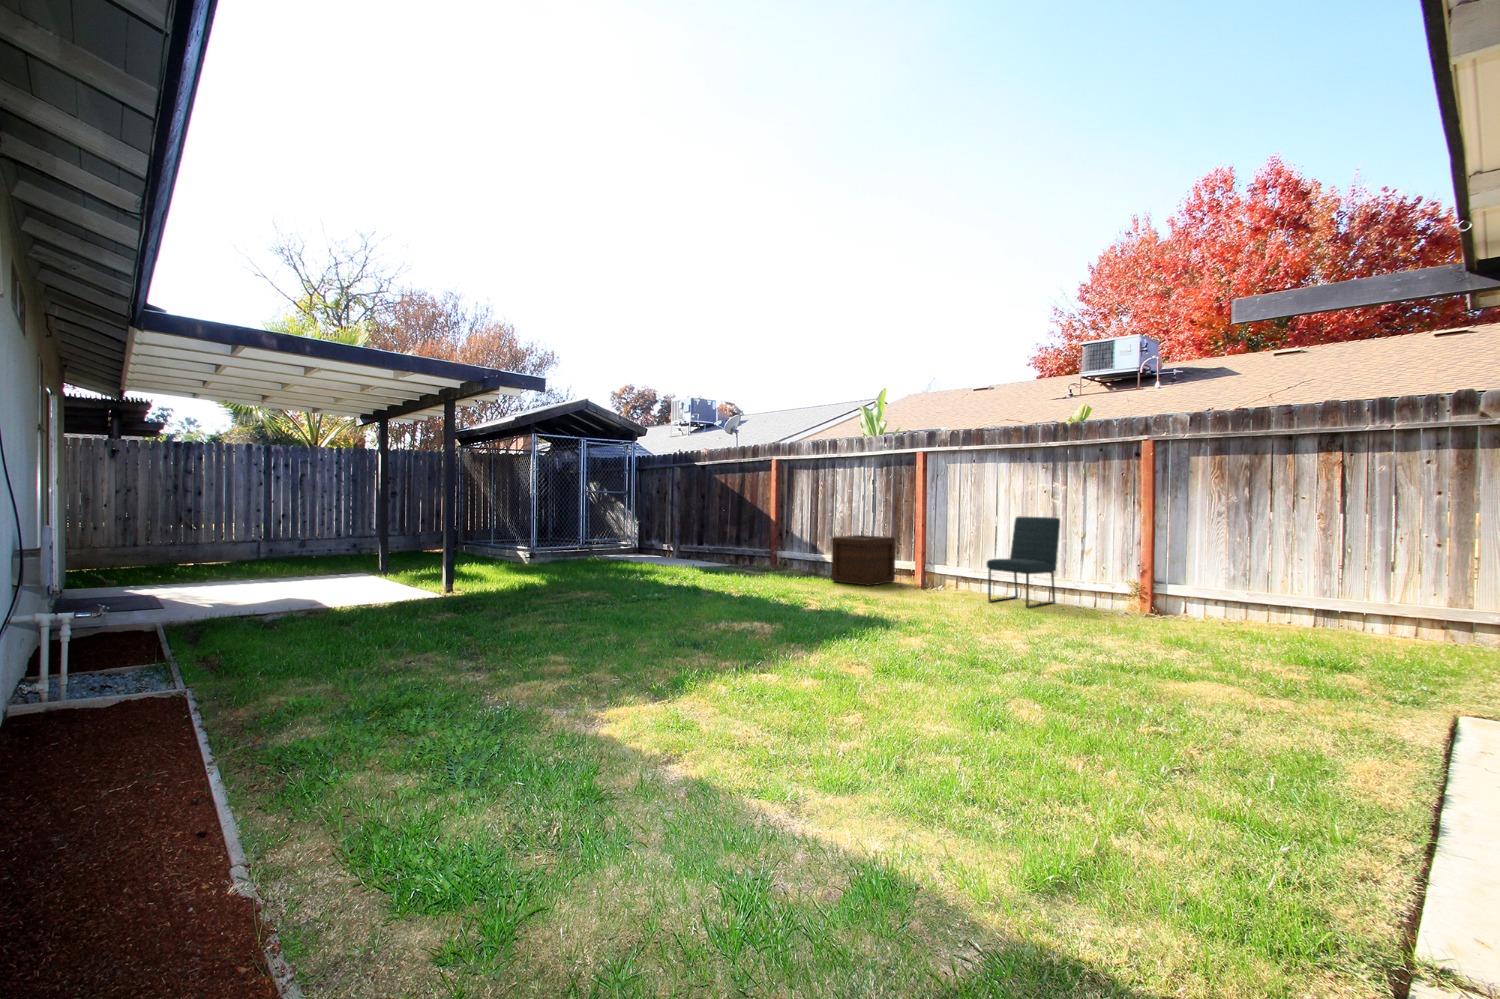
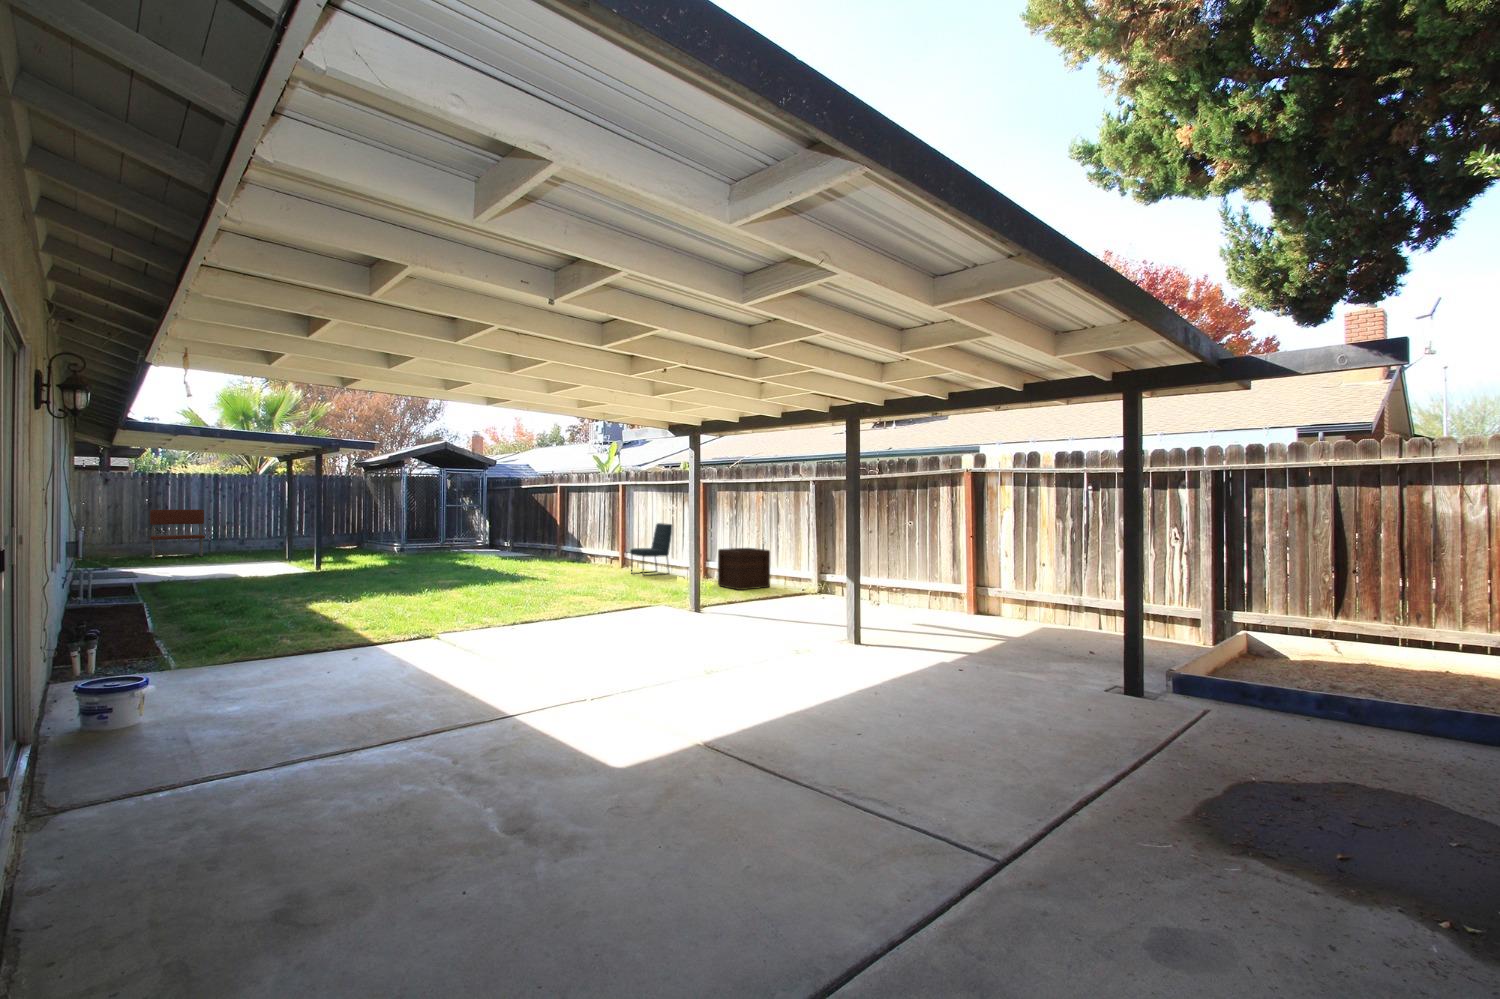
bench: none [173,497,253,569] -> present [150,510,205,559]
wooden crate: present [831,535,895,586] -> present [718,548,770,590]

